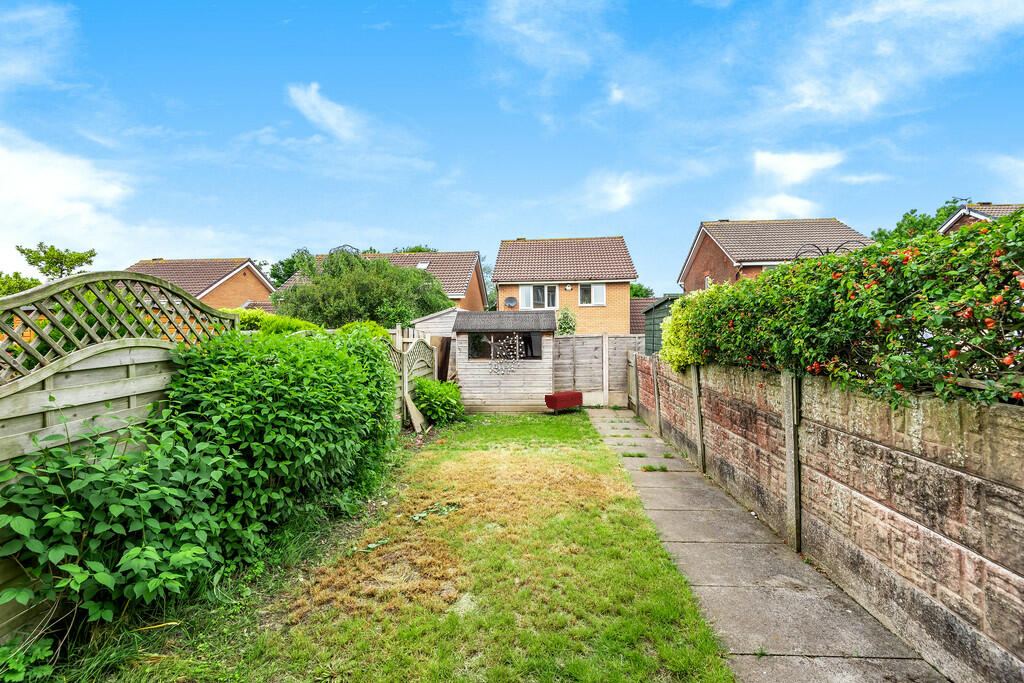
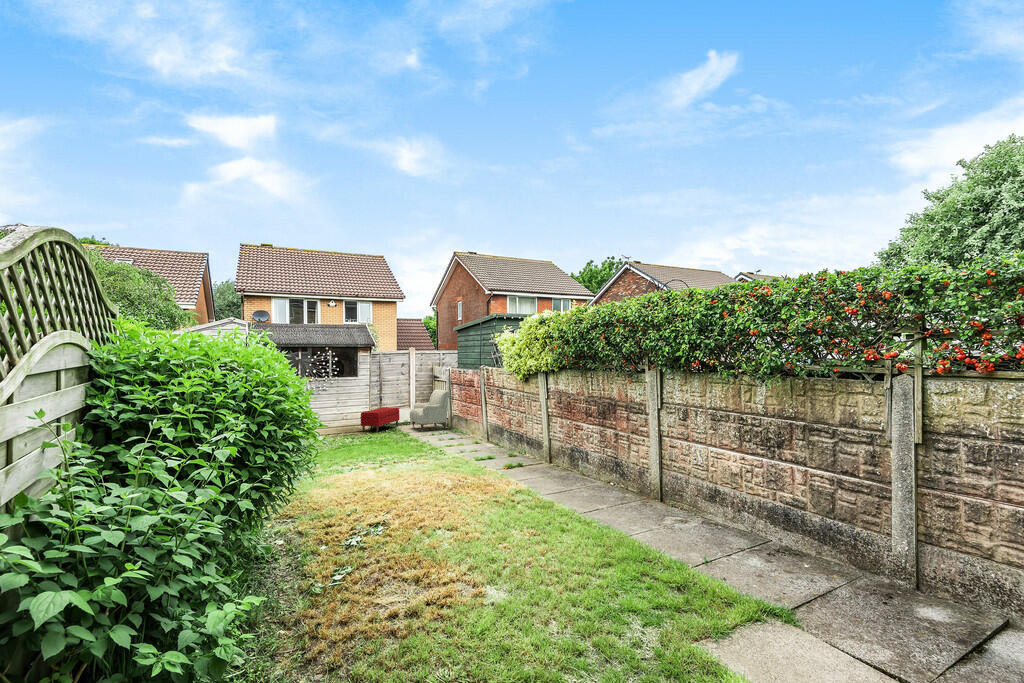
chair: none [590,375,630,419] -> present [410,389,450,431]

